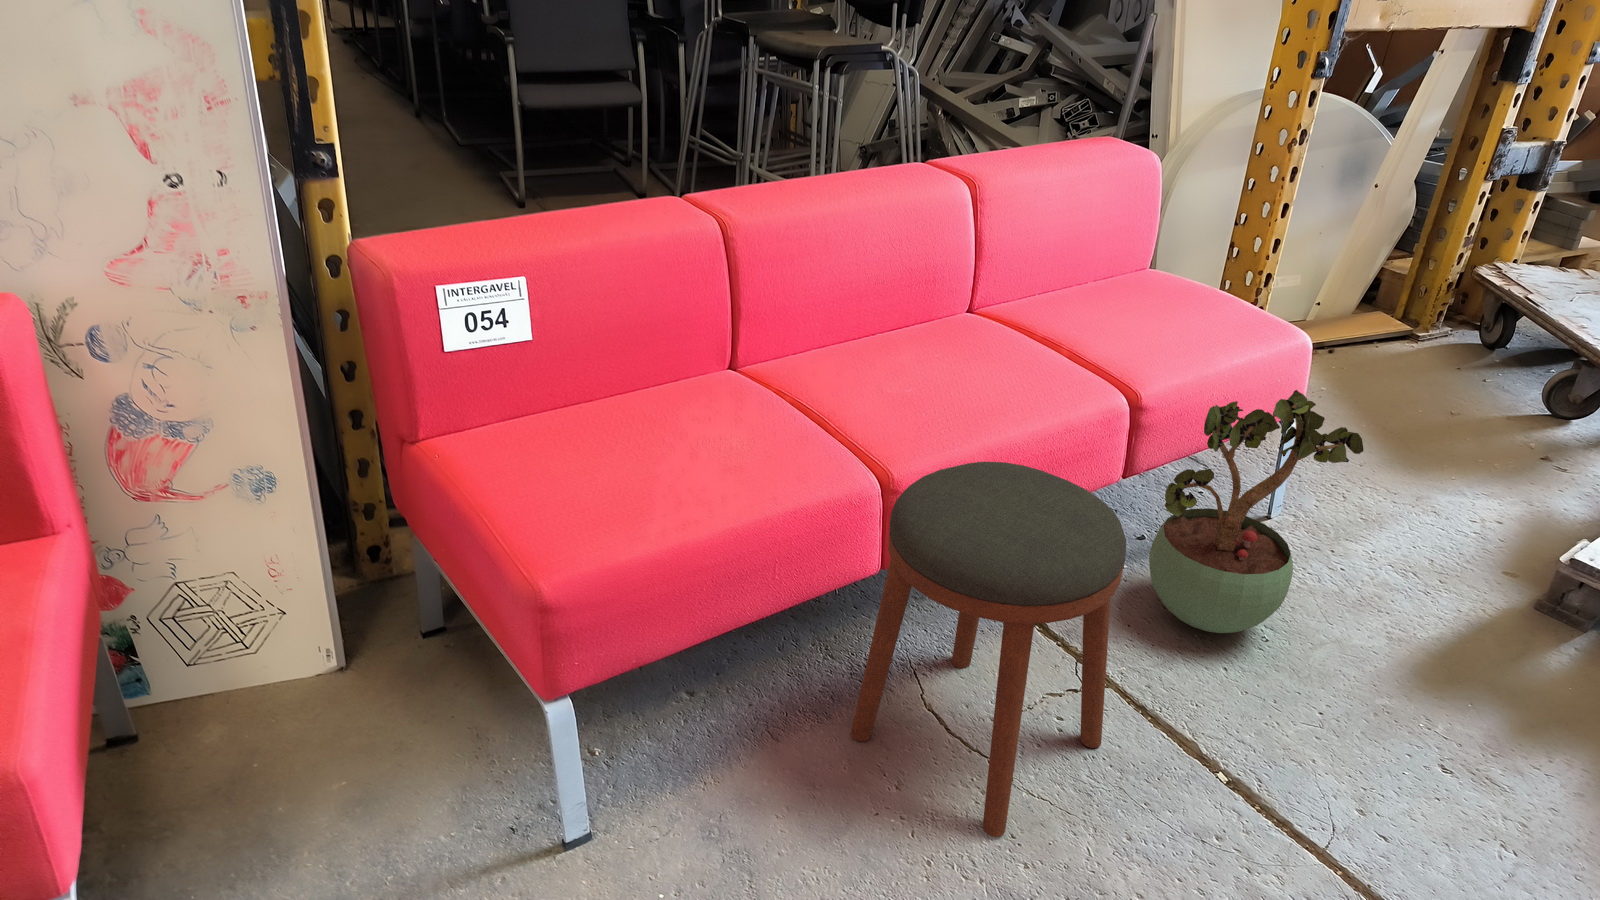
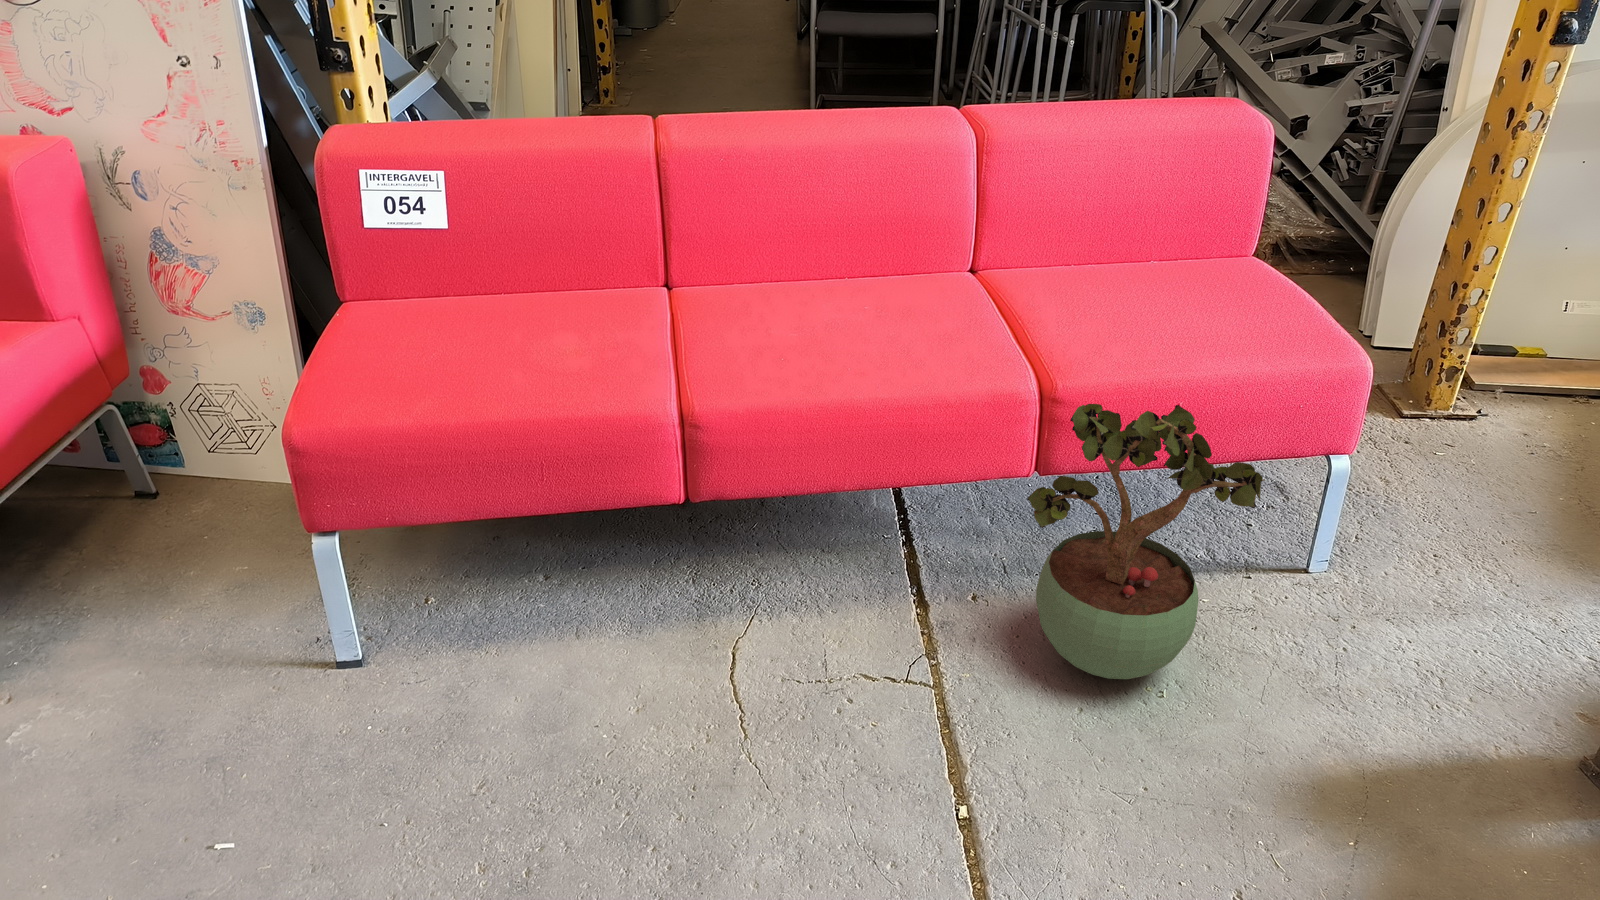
stool: present [851,462,1126,837] -> none [619,410,866,779]

